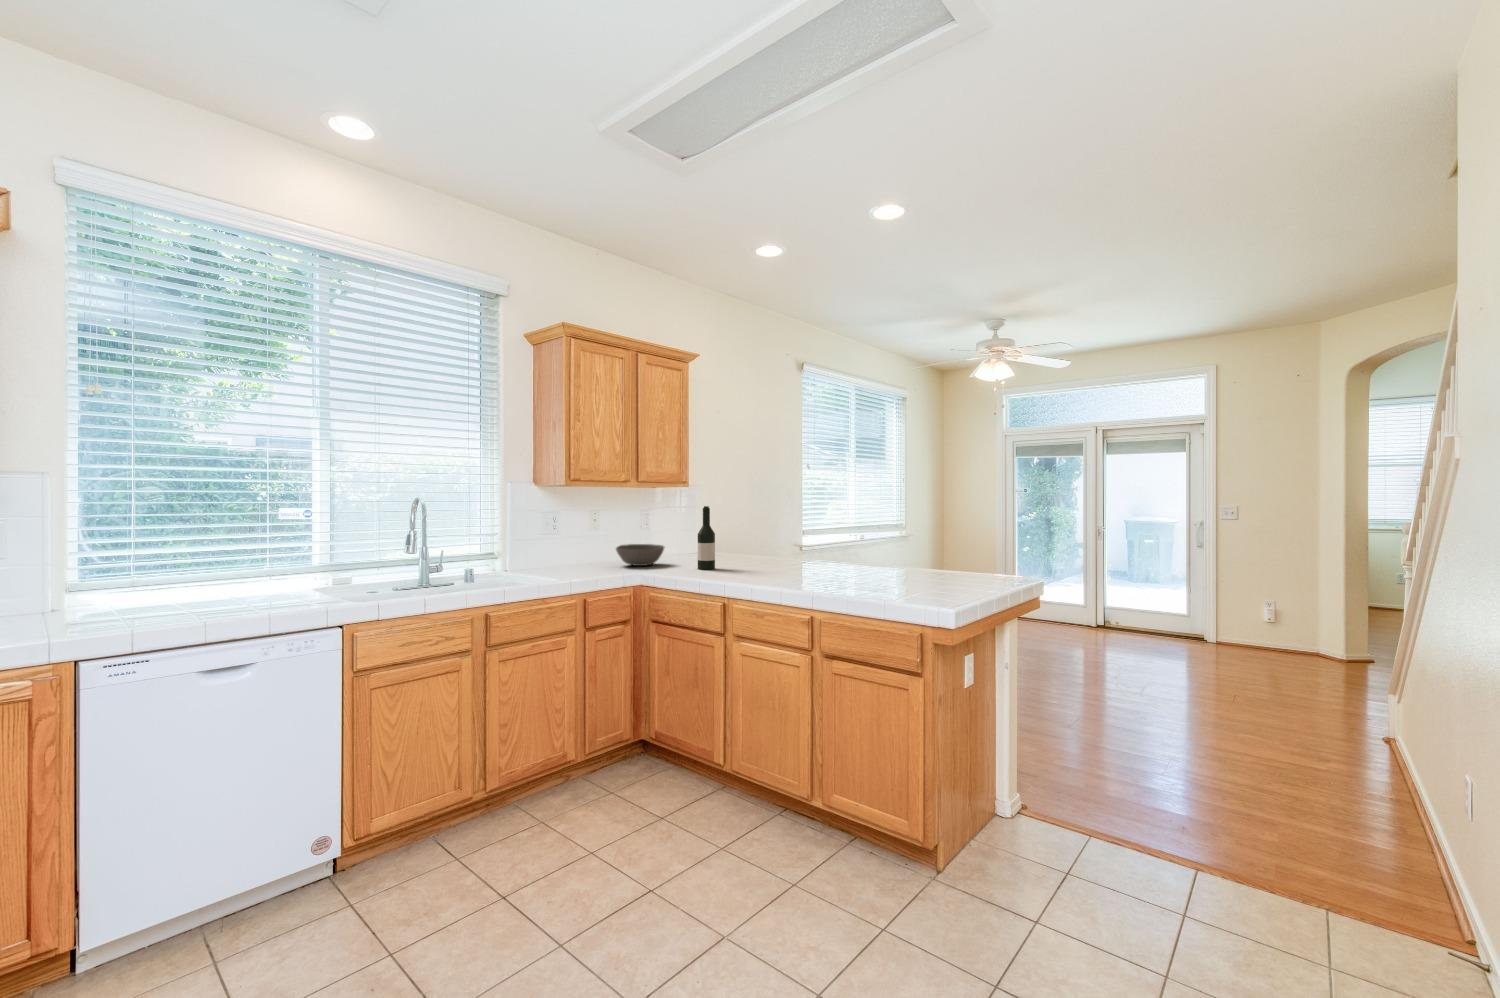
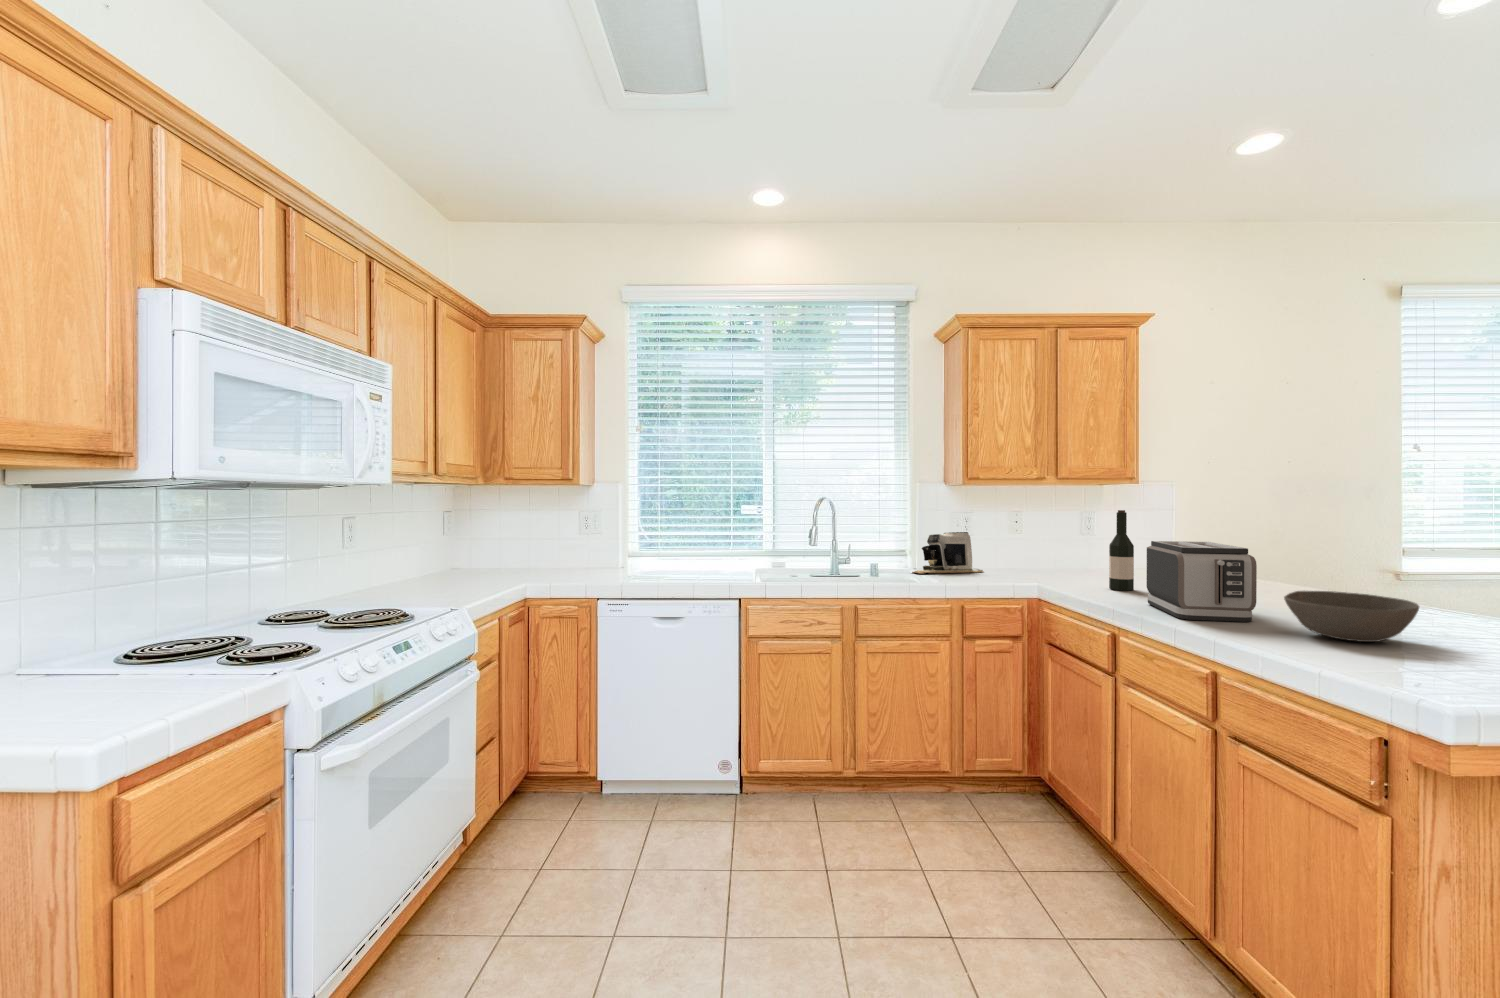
toaster: none [748,528,828,584] -> present [1147,541,1257,622]
coffee maker: none [510,530,577,574] -> present [914,532,984,574]
bowl: present [616,544,665,566] -> present [1284,591,1419,642]

